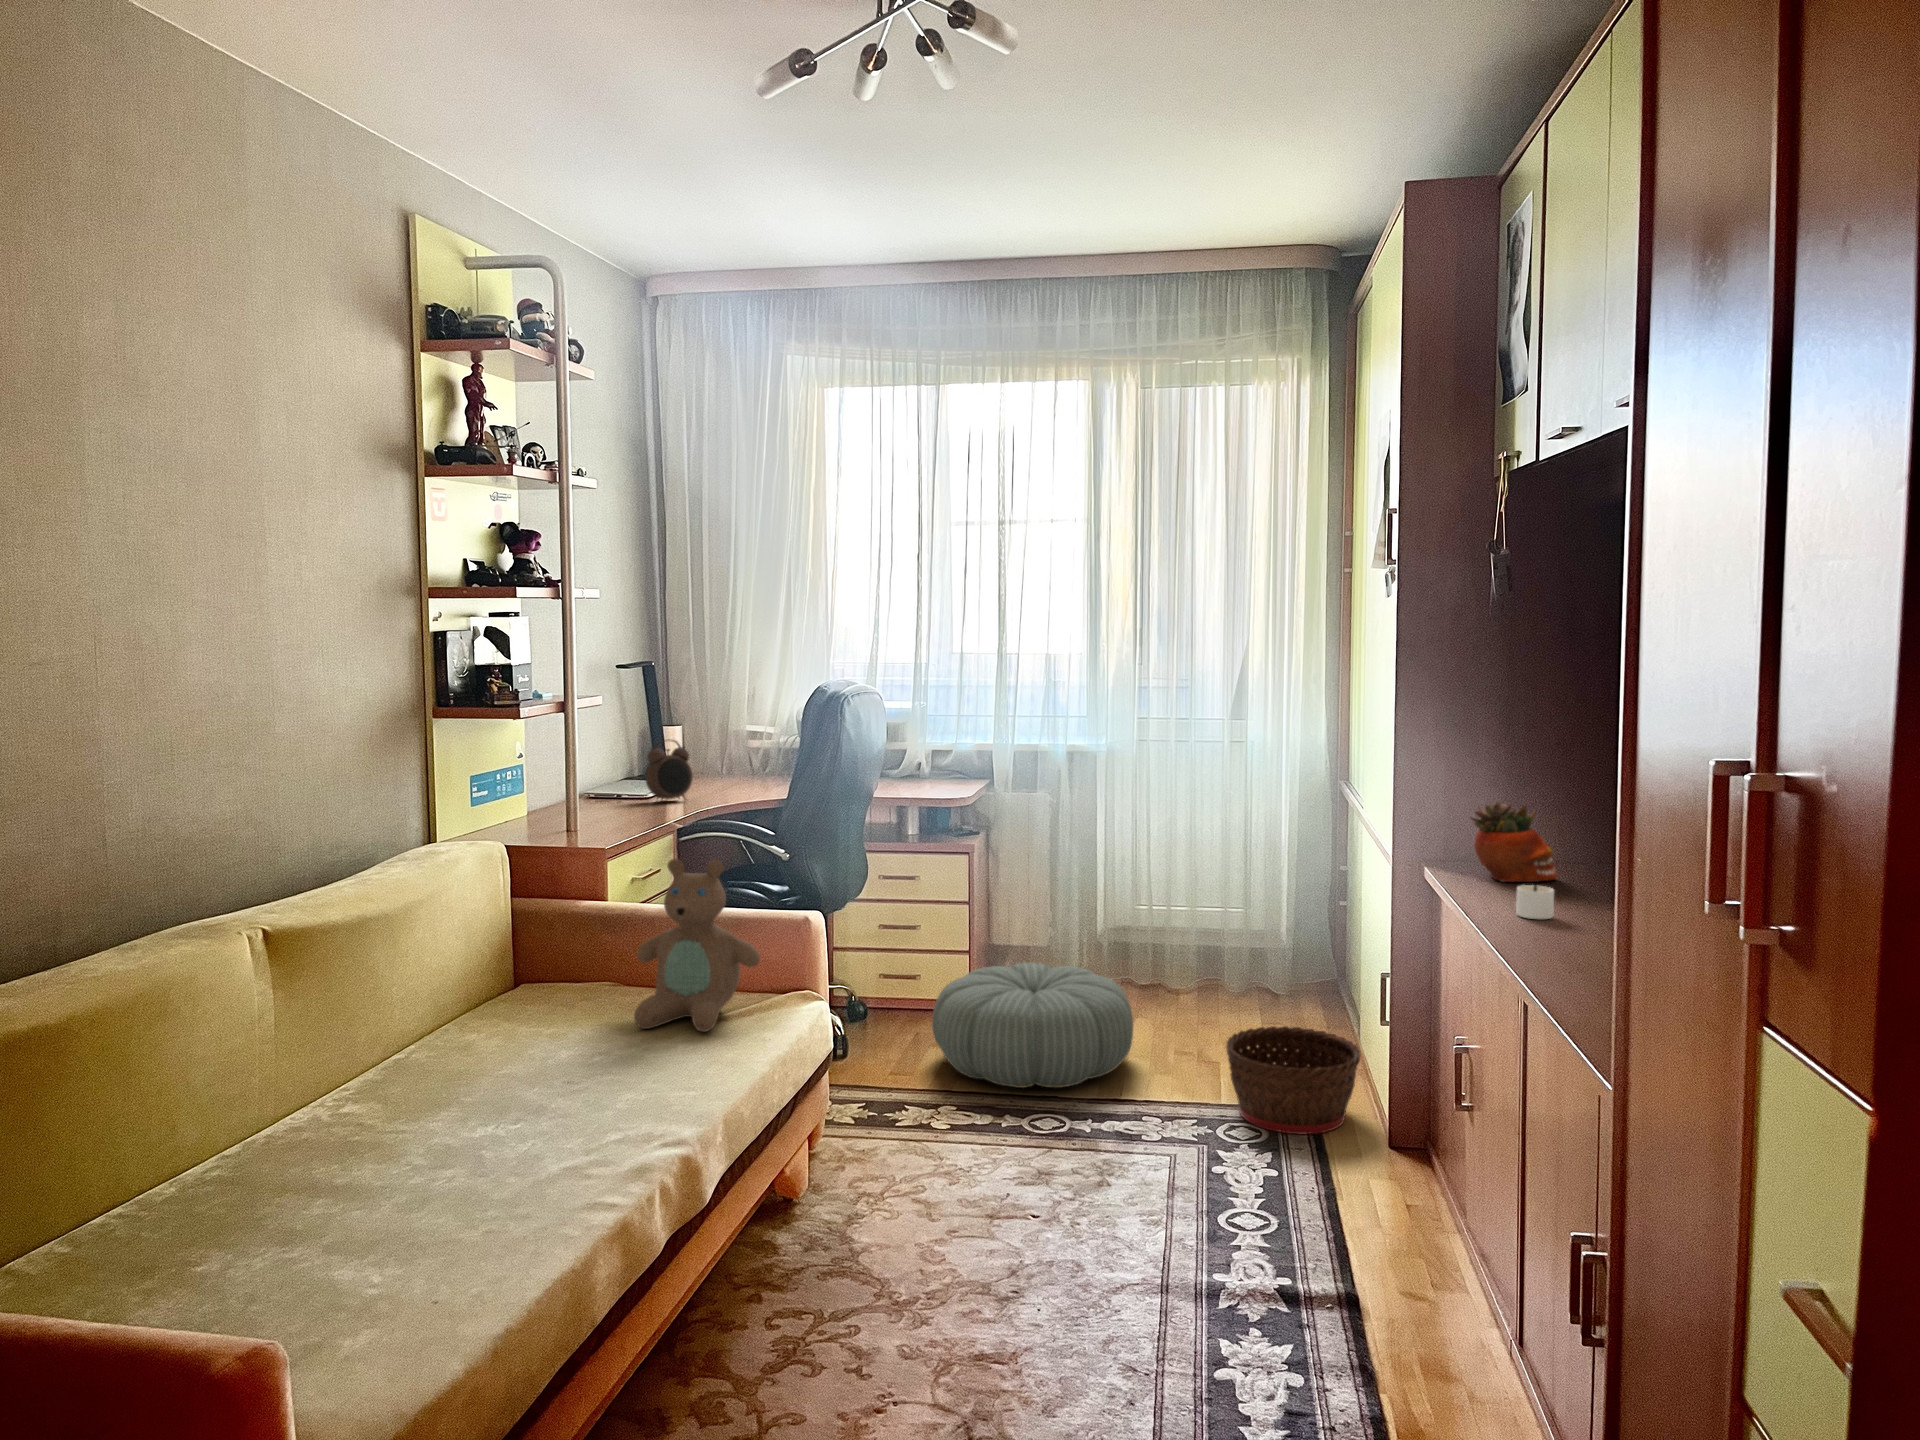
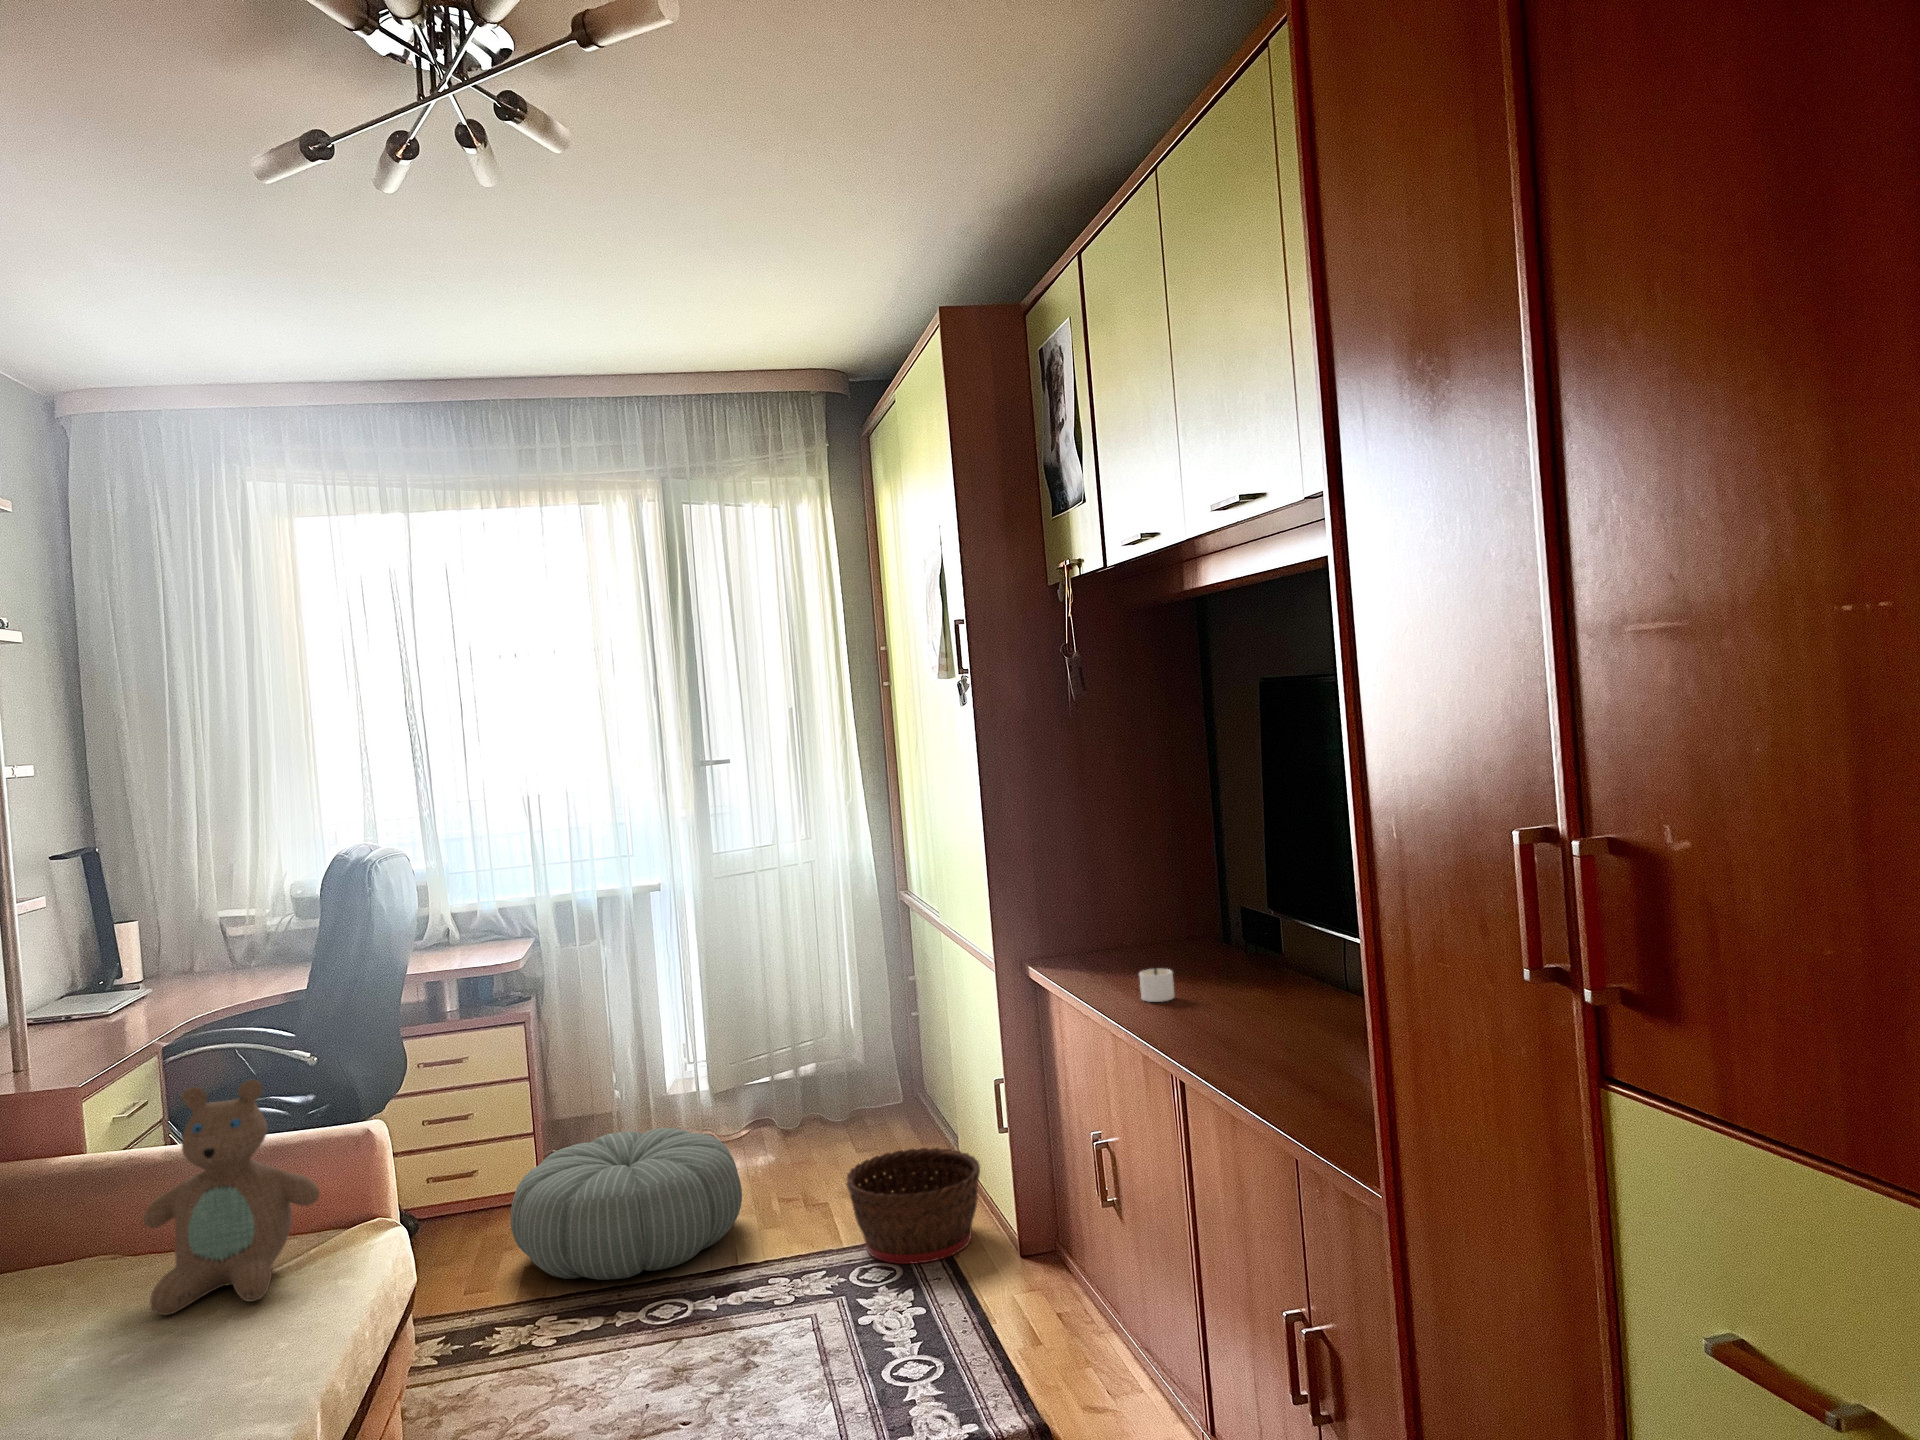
alarm clock: present [645,739,693,800] -> none [106,938,172,1018]
succulent planter: present [1471,801,1557,882] -> none [1072,890,1155,970]

